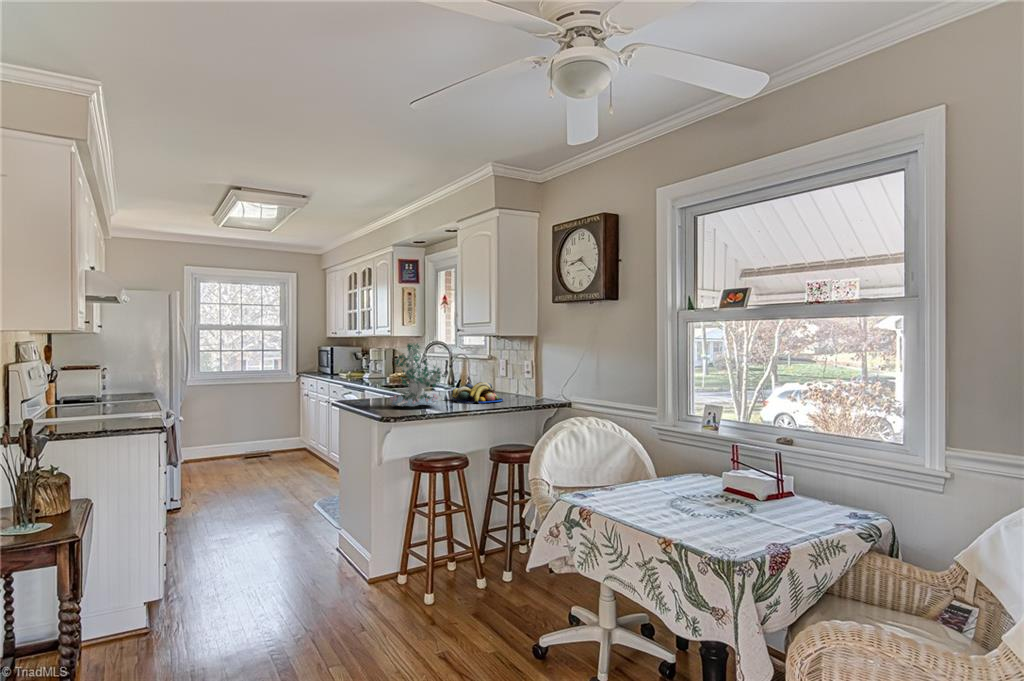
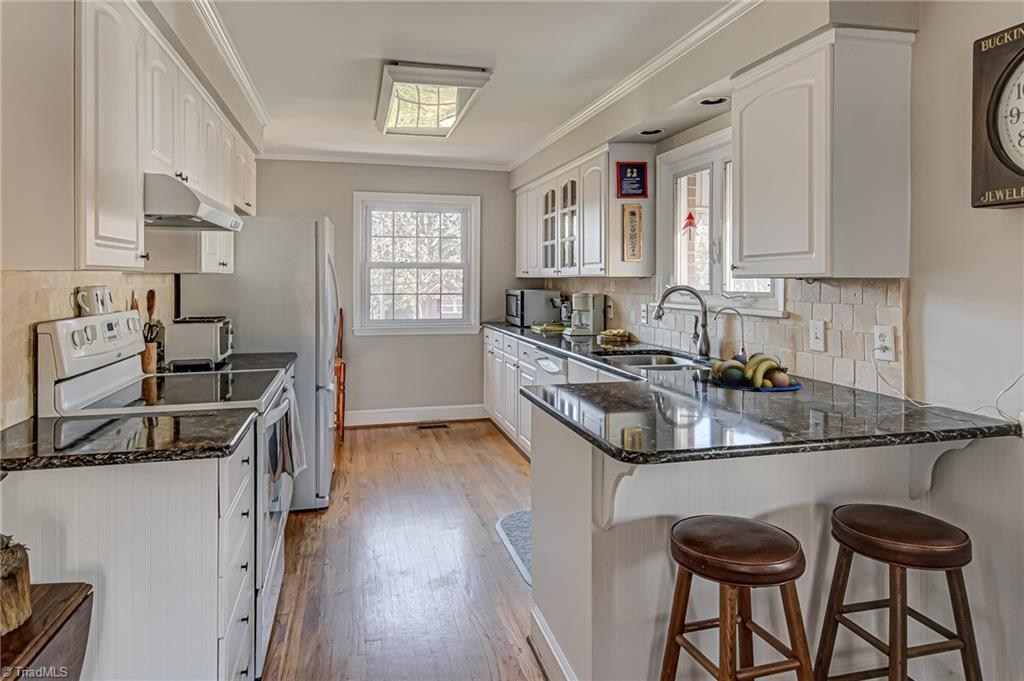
plant: present [390,344,445,407] -> none [611,285,711,394]

